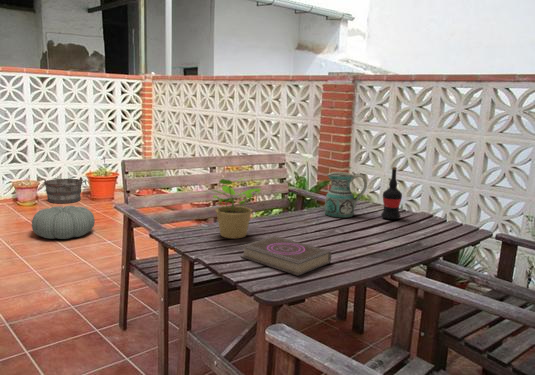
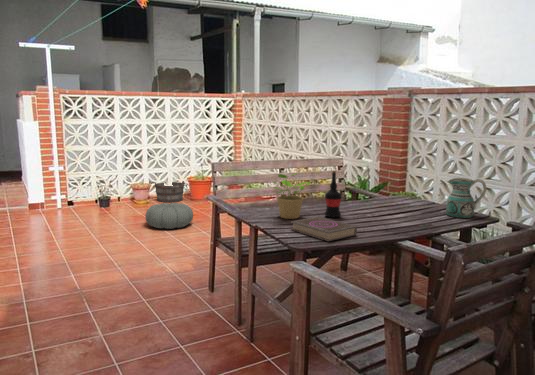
wine bottle: present [381,167,402,219] -> present [325,171,342,217]
ceramic pitcher: present [325,172,367,218] -> present [446,178,487,218]

